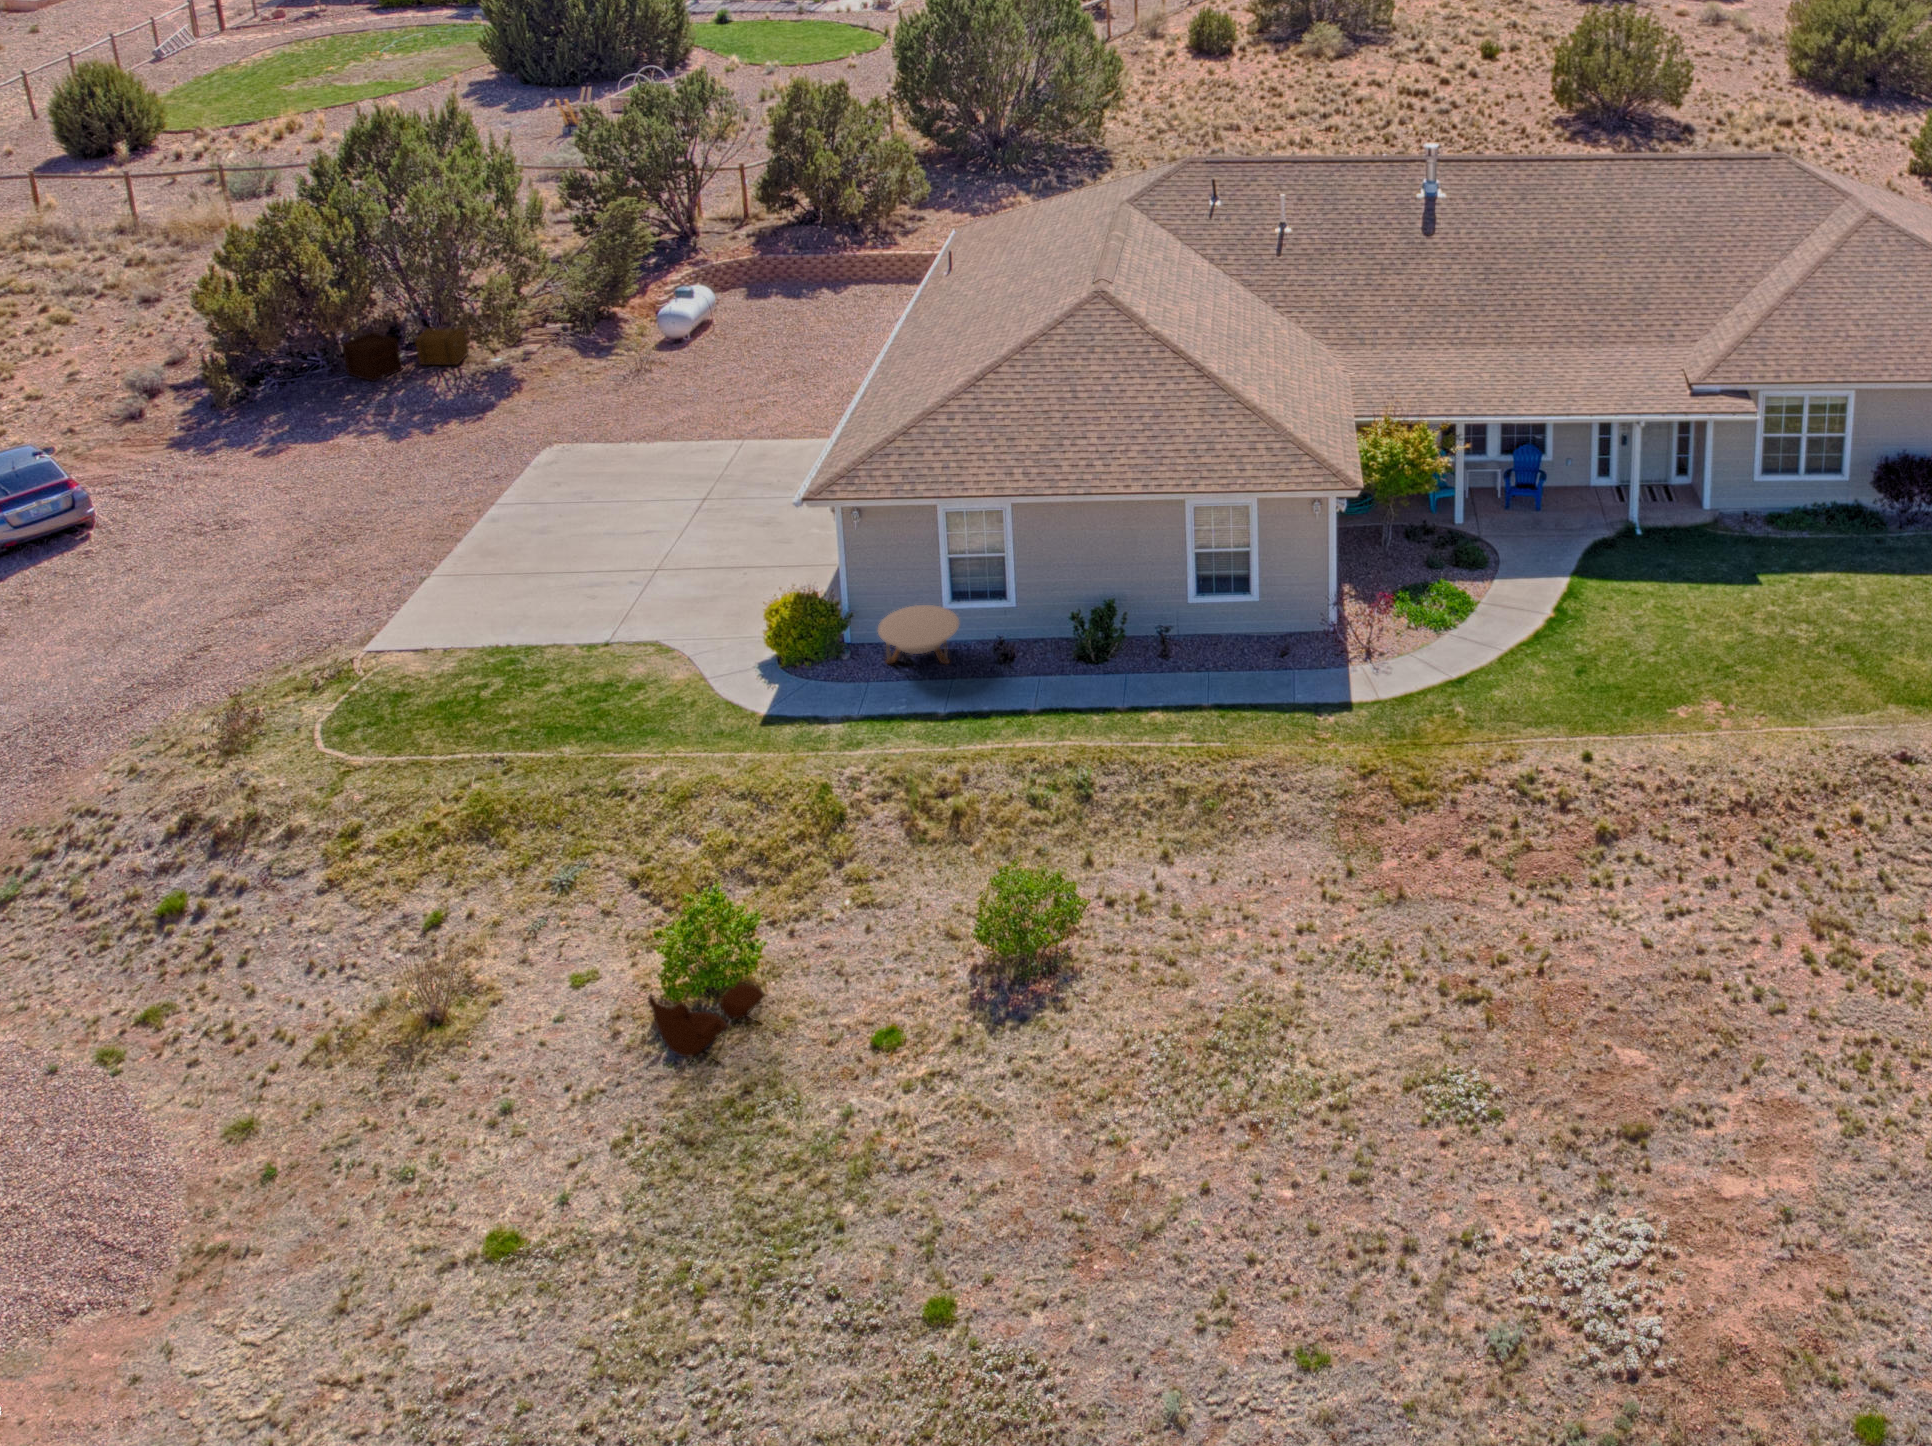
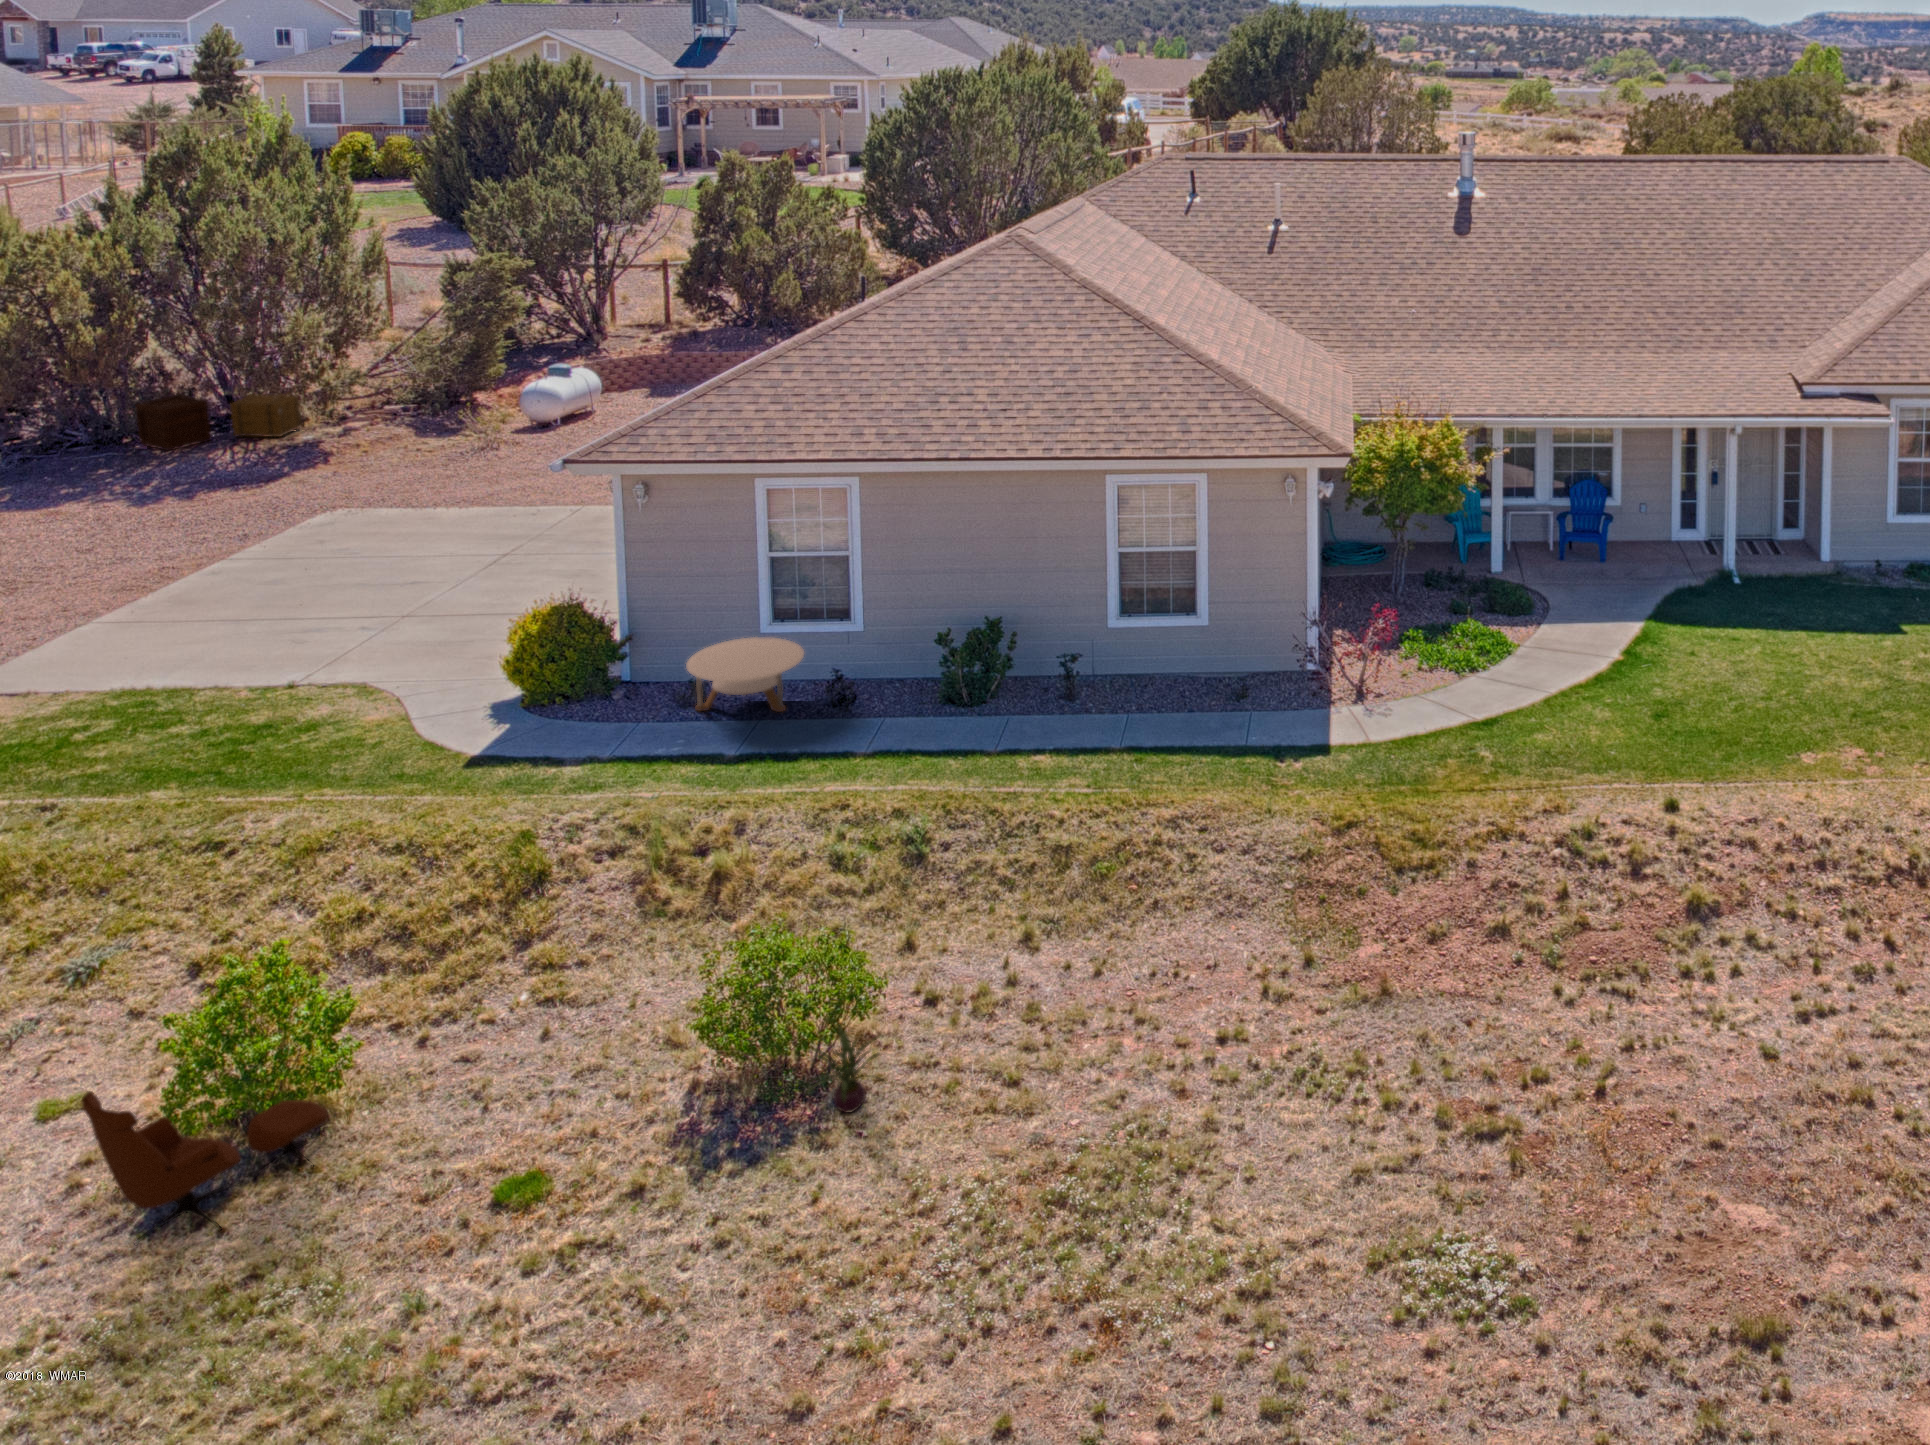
decorative plant: none [1047,935,1098,986] -> present [807,1024,884,1113]

